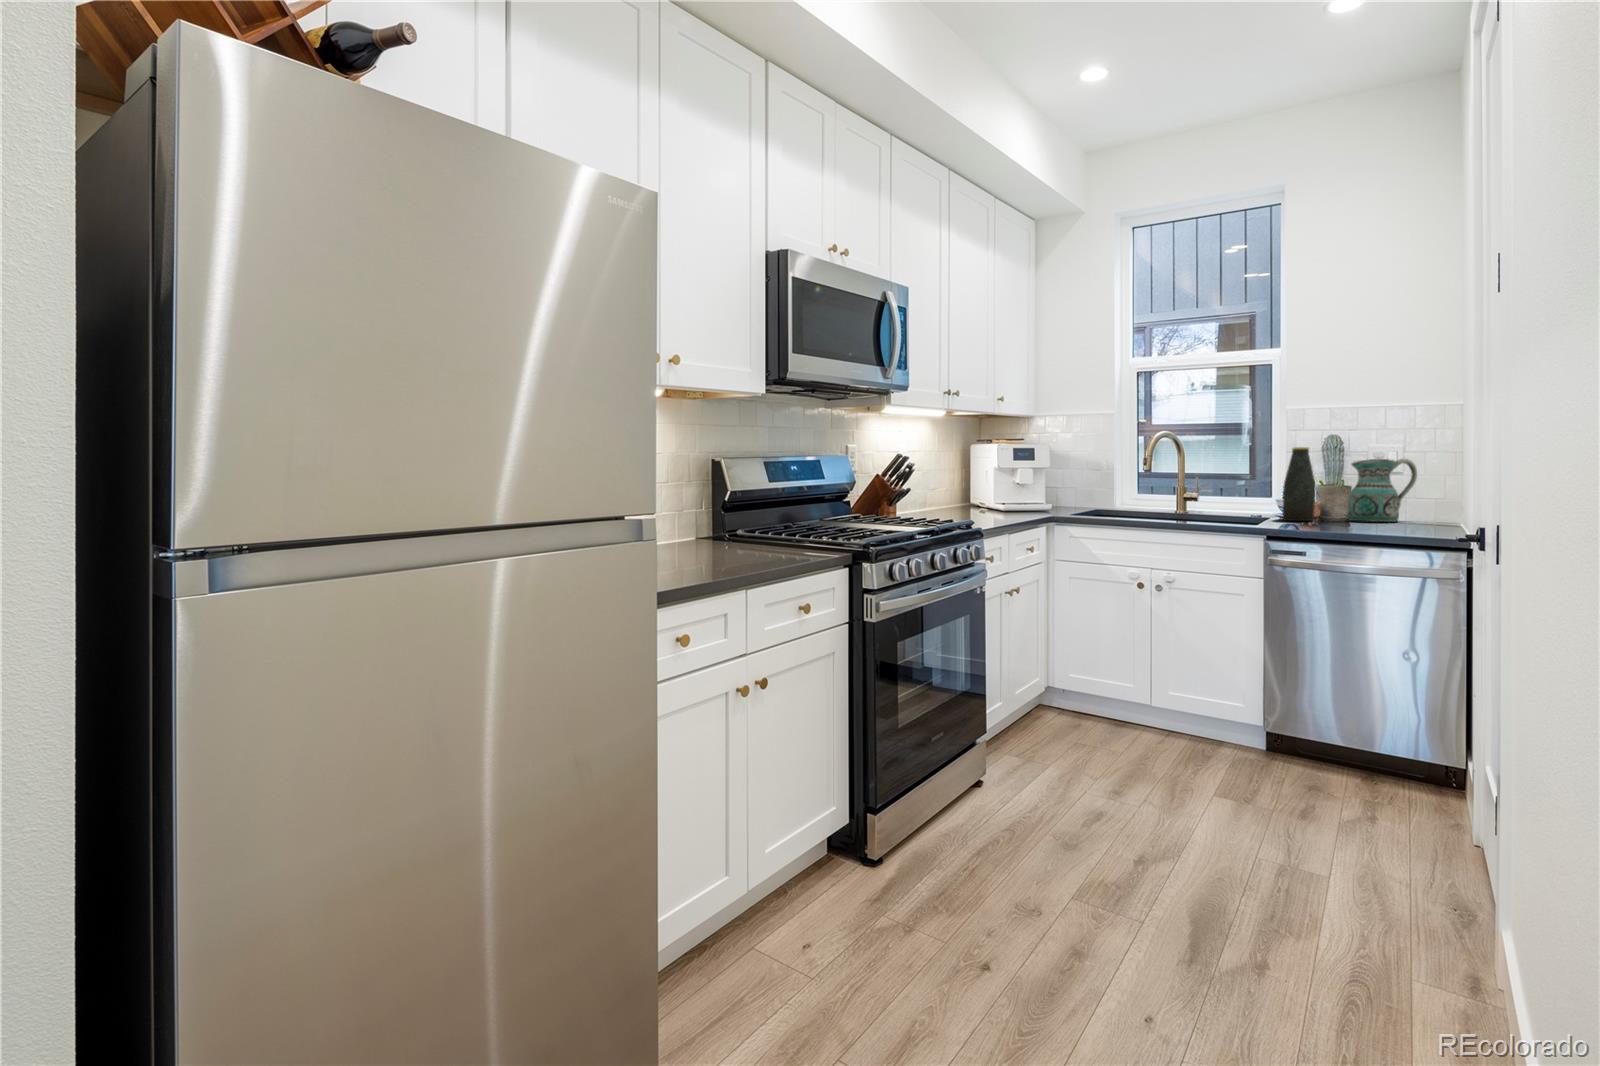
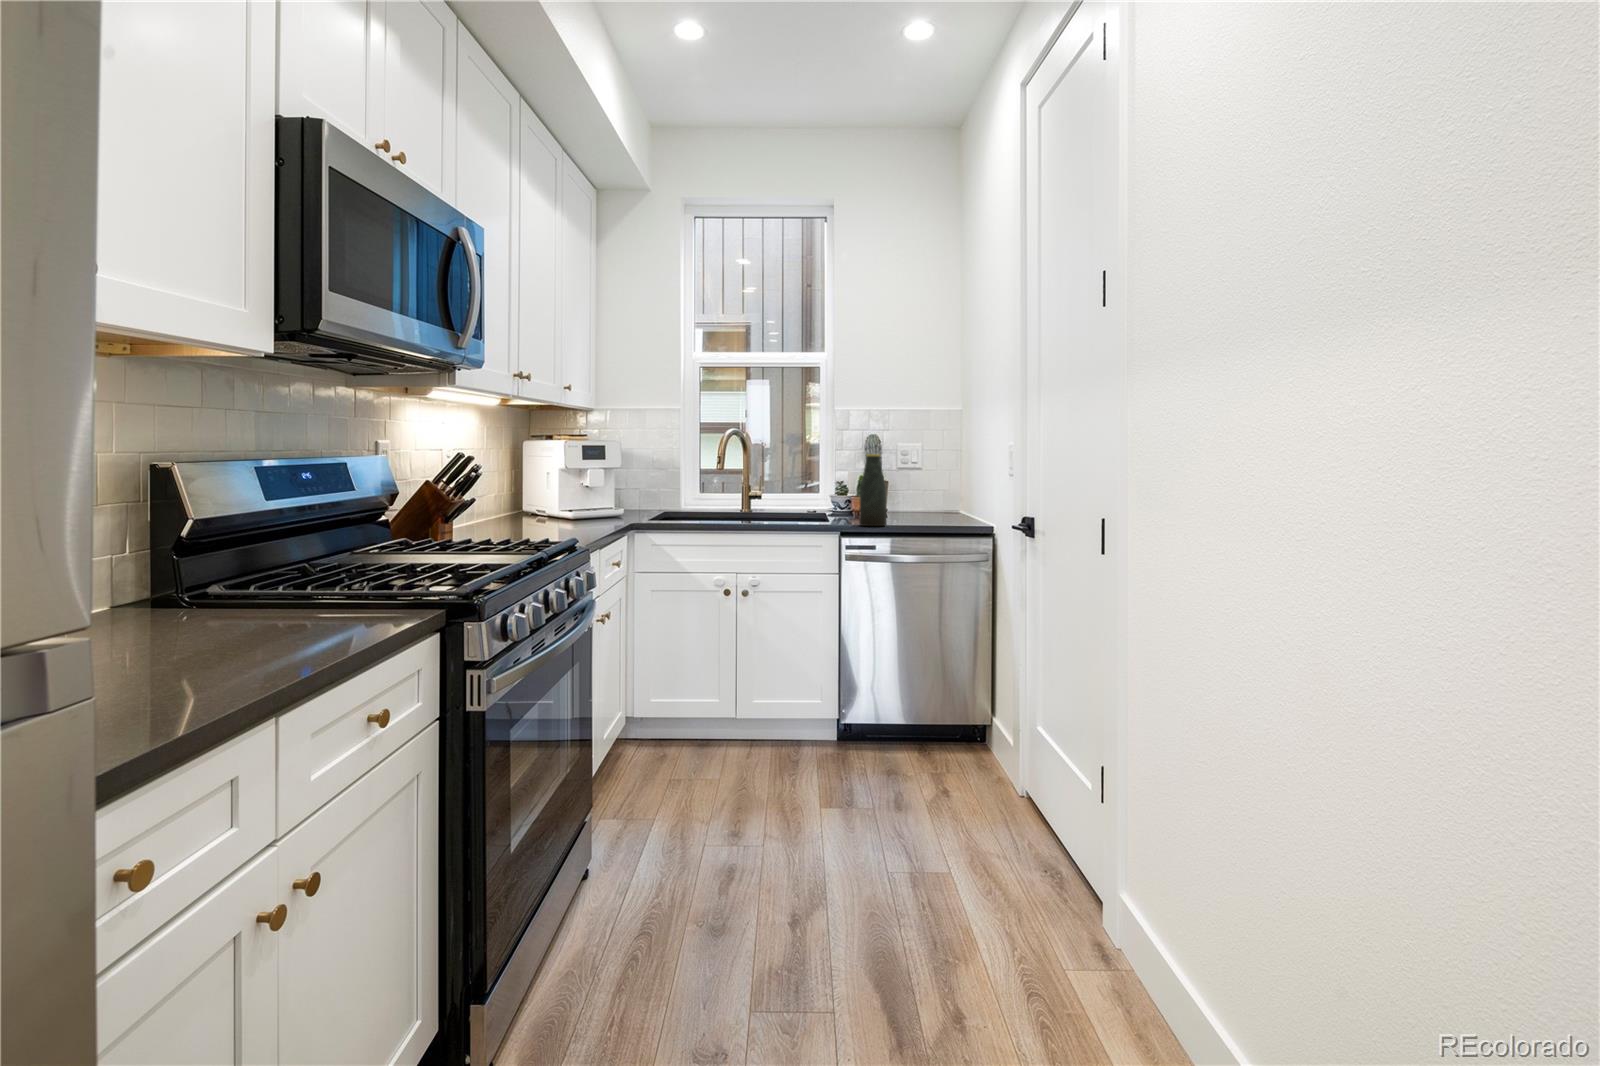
ceramic pitcher: present [1347,459,1417,522] -> none [910,467,961,525]

